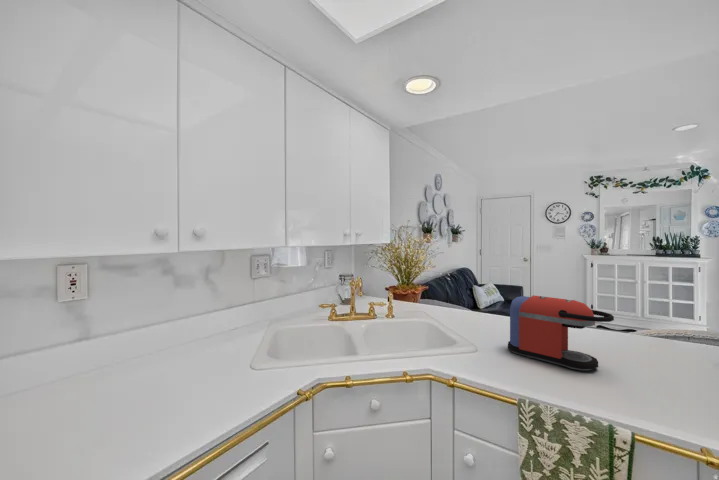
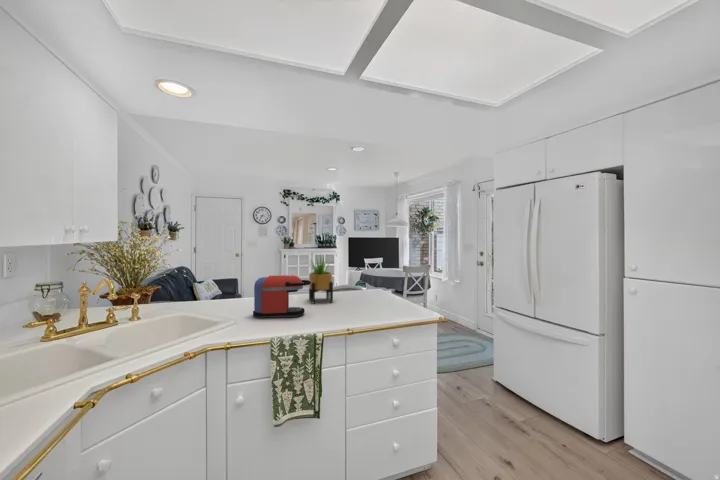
potted plant: none [611,266,677,360] -> present [309,257,333,303]

